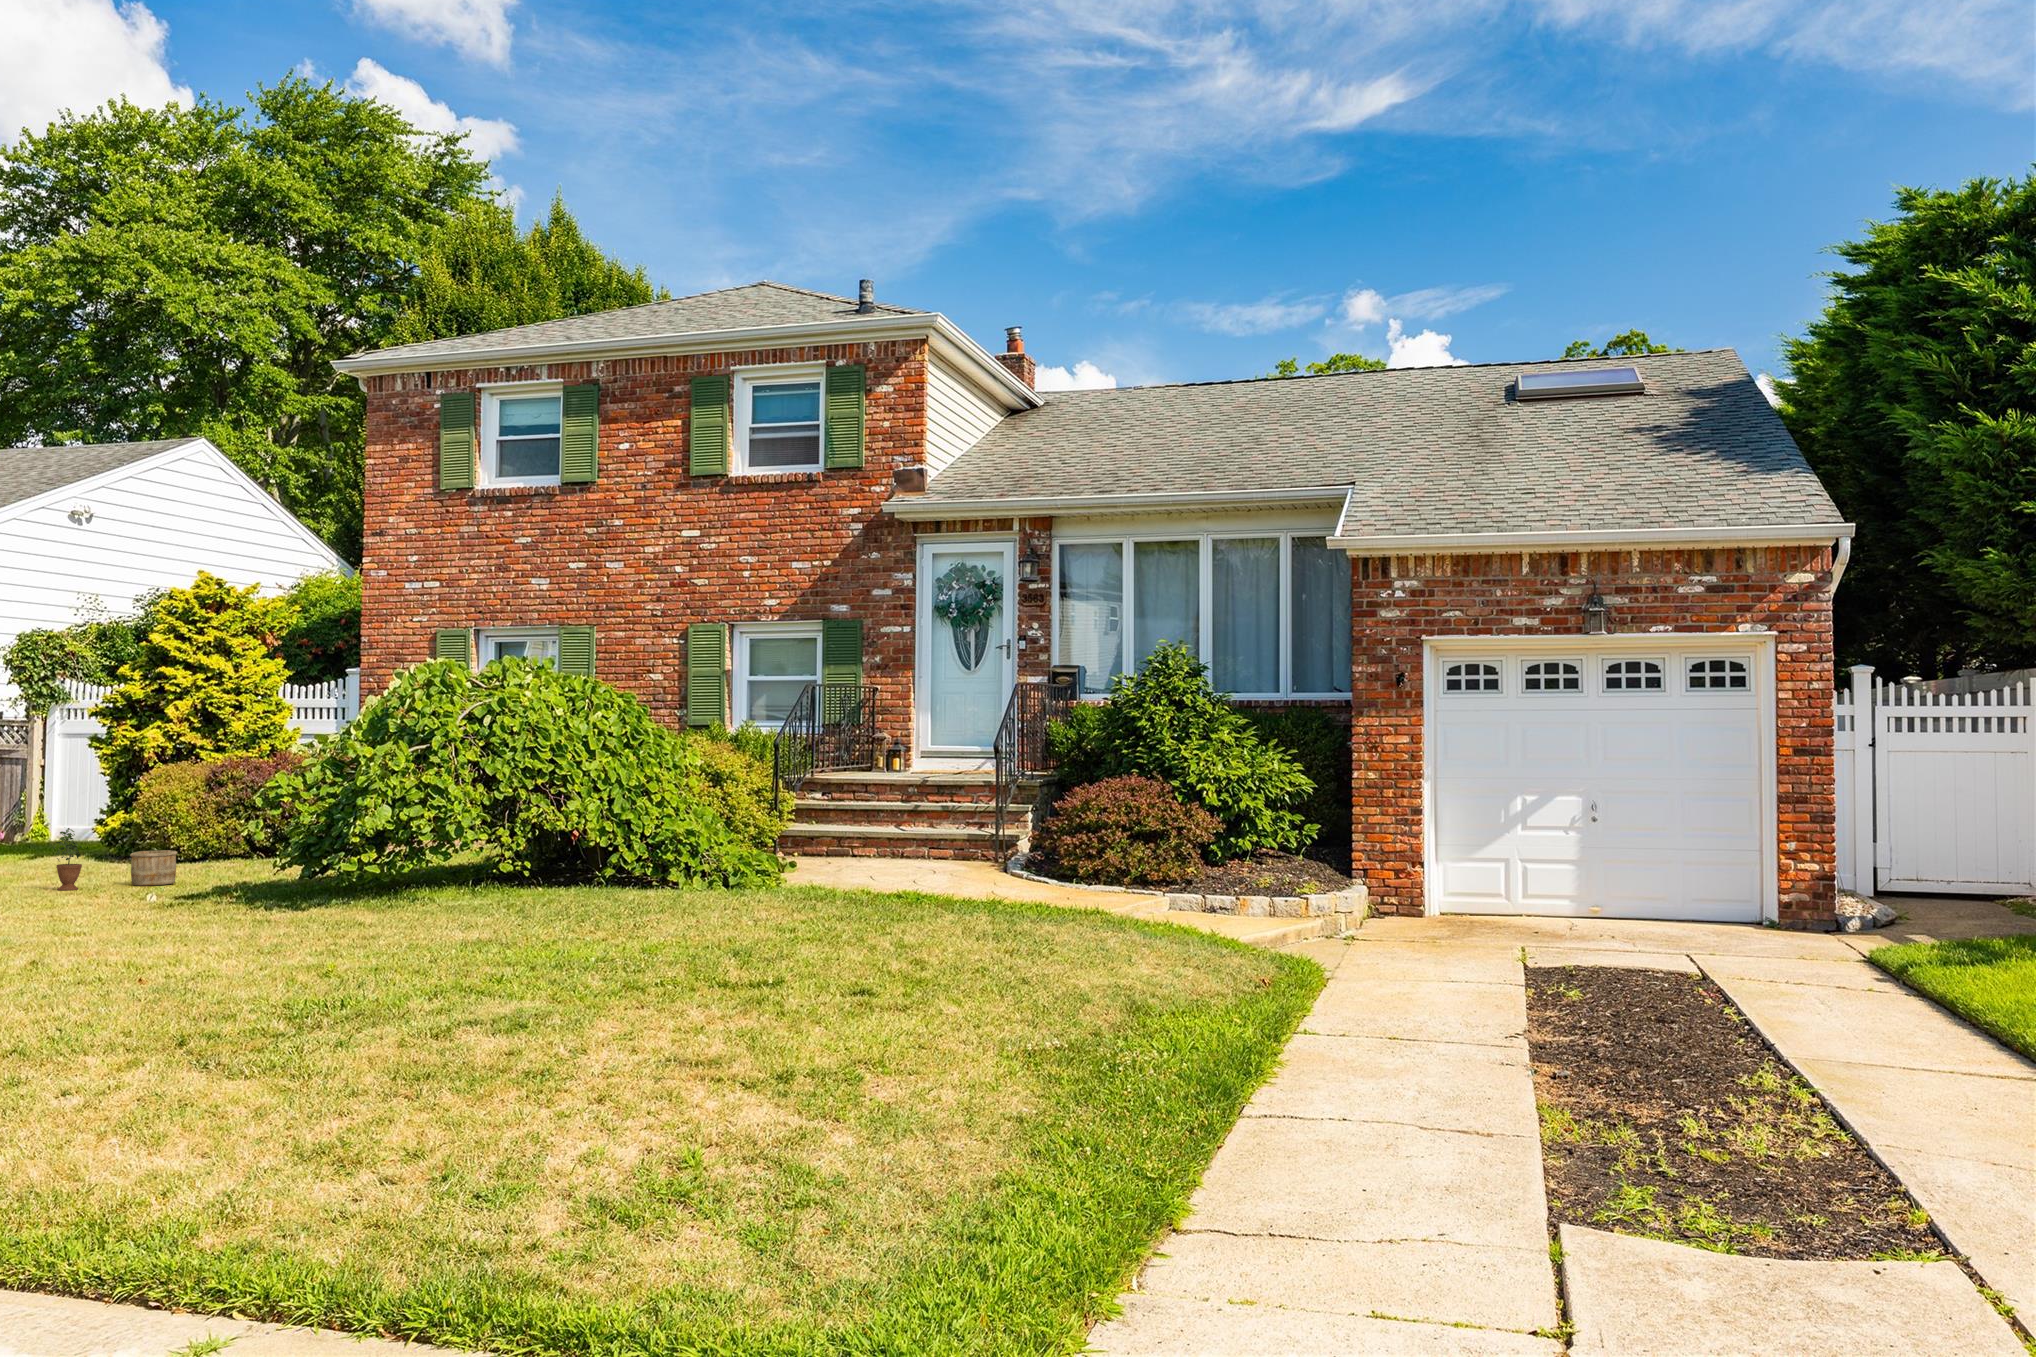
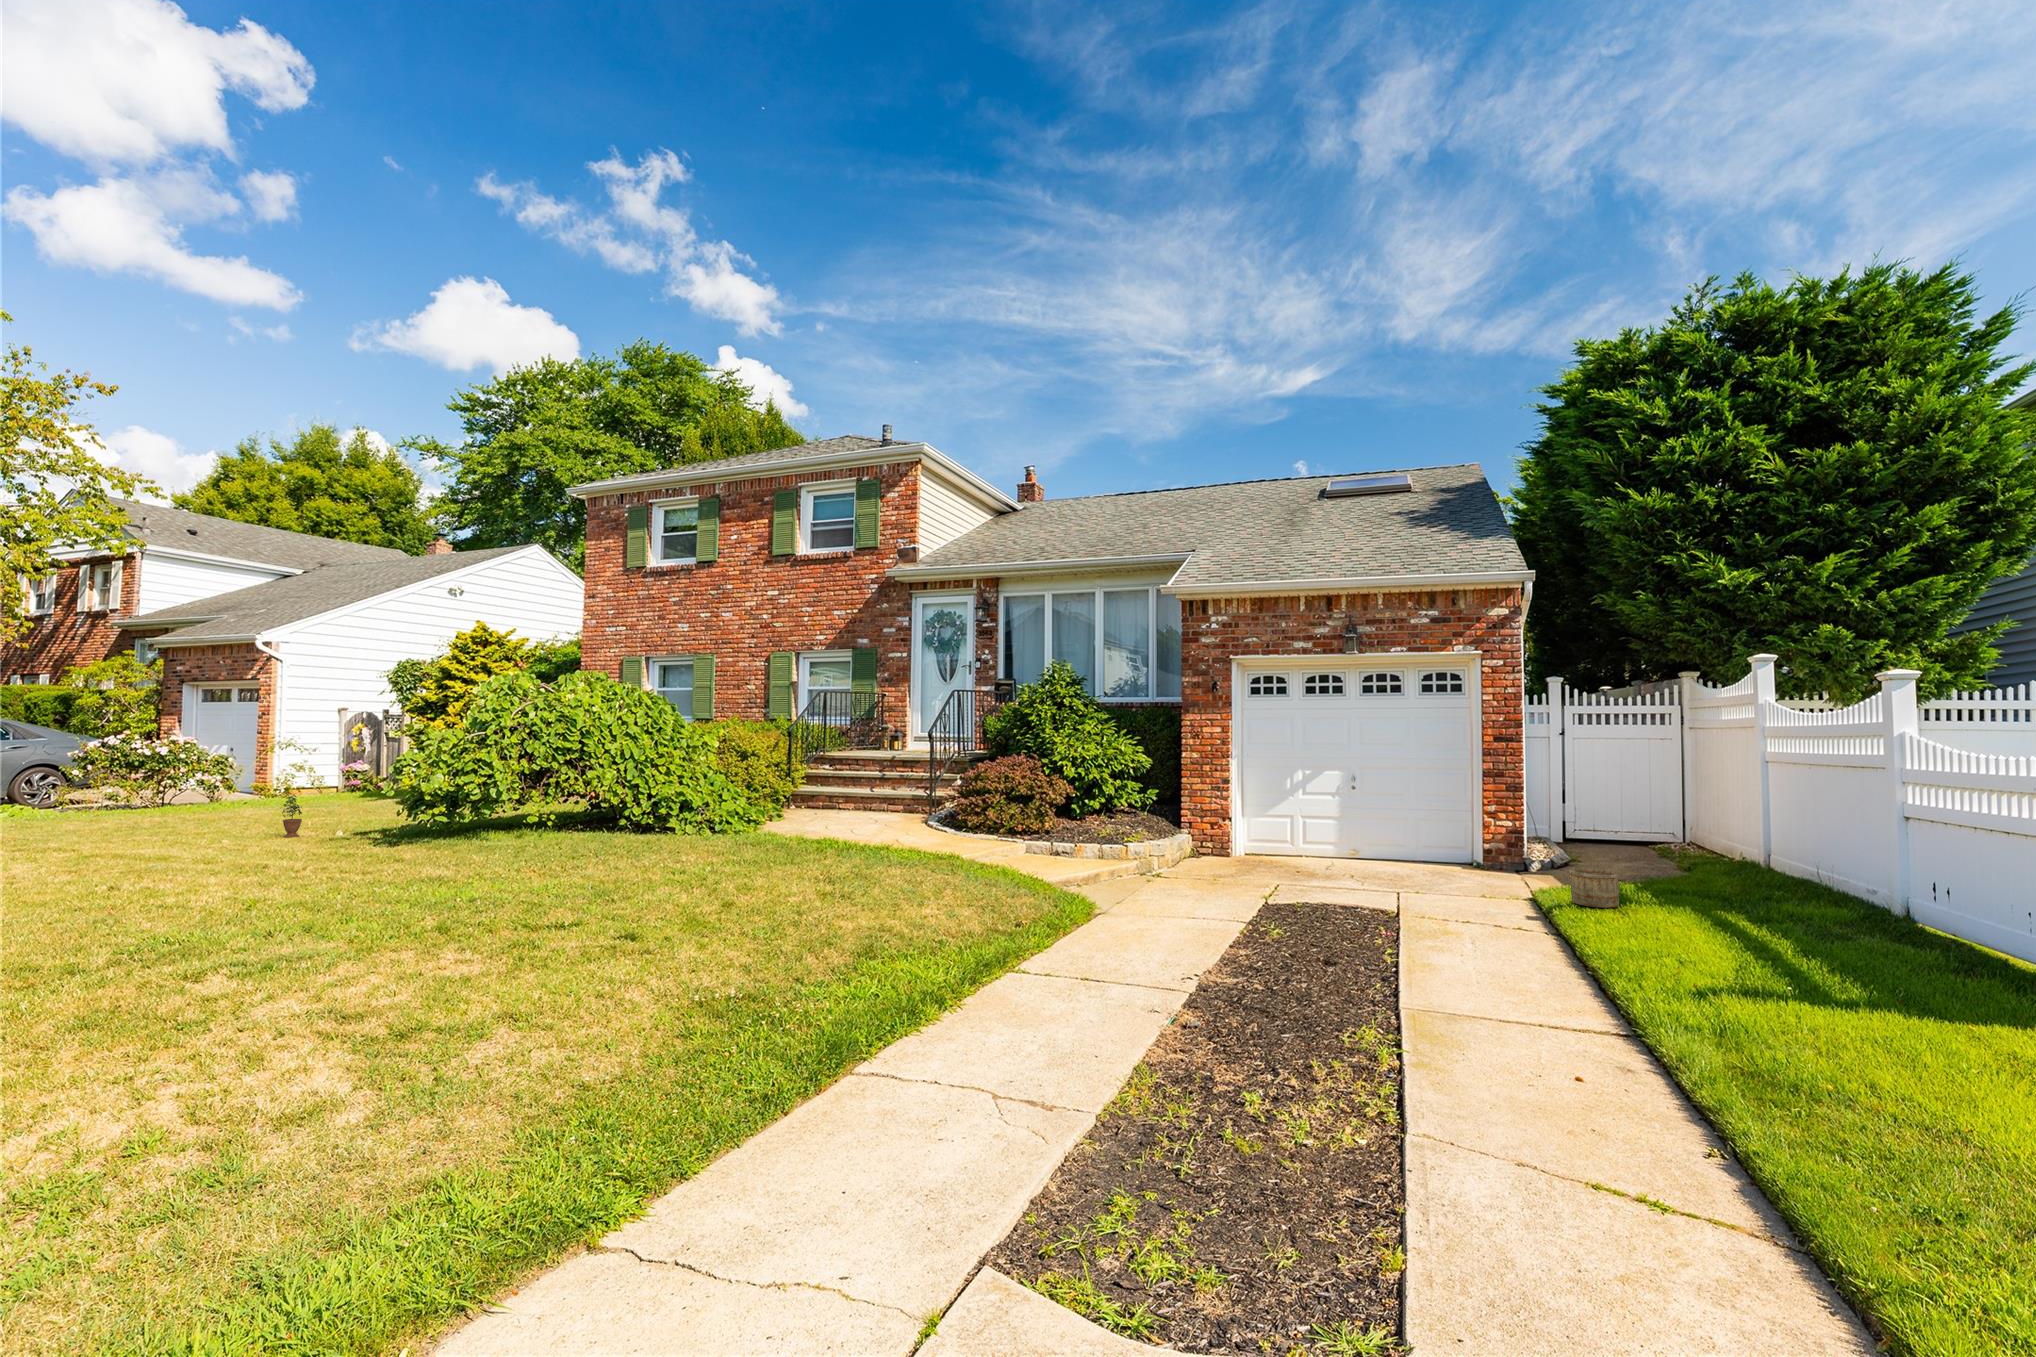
wooden bucket: present [130,850,177,886] -> present [1569,868,1620,908]

